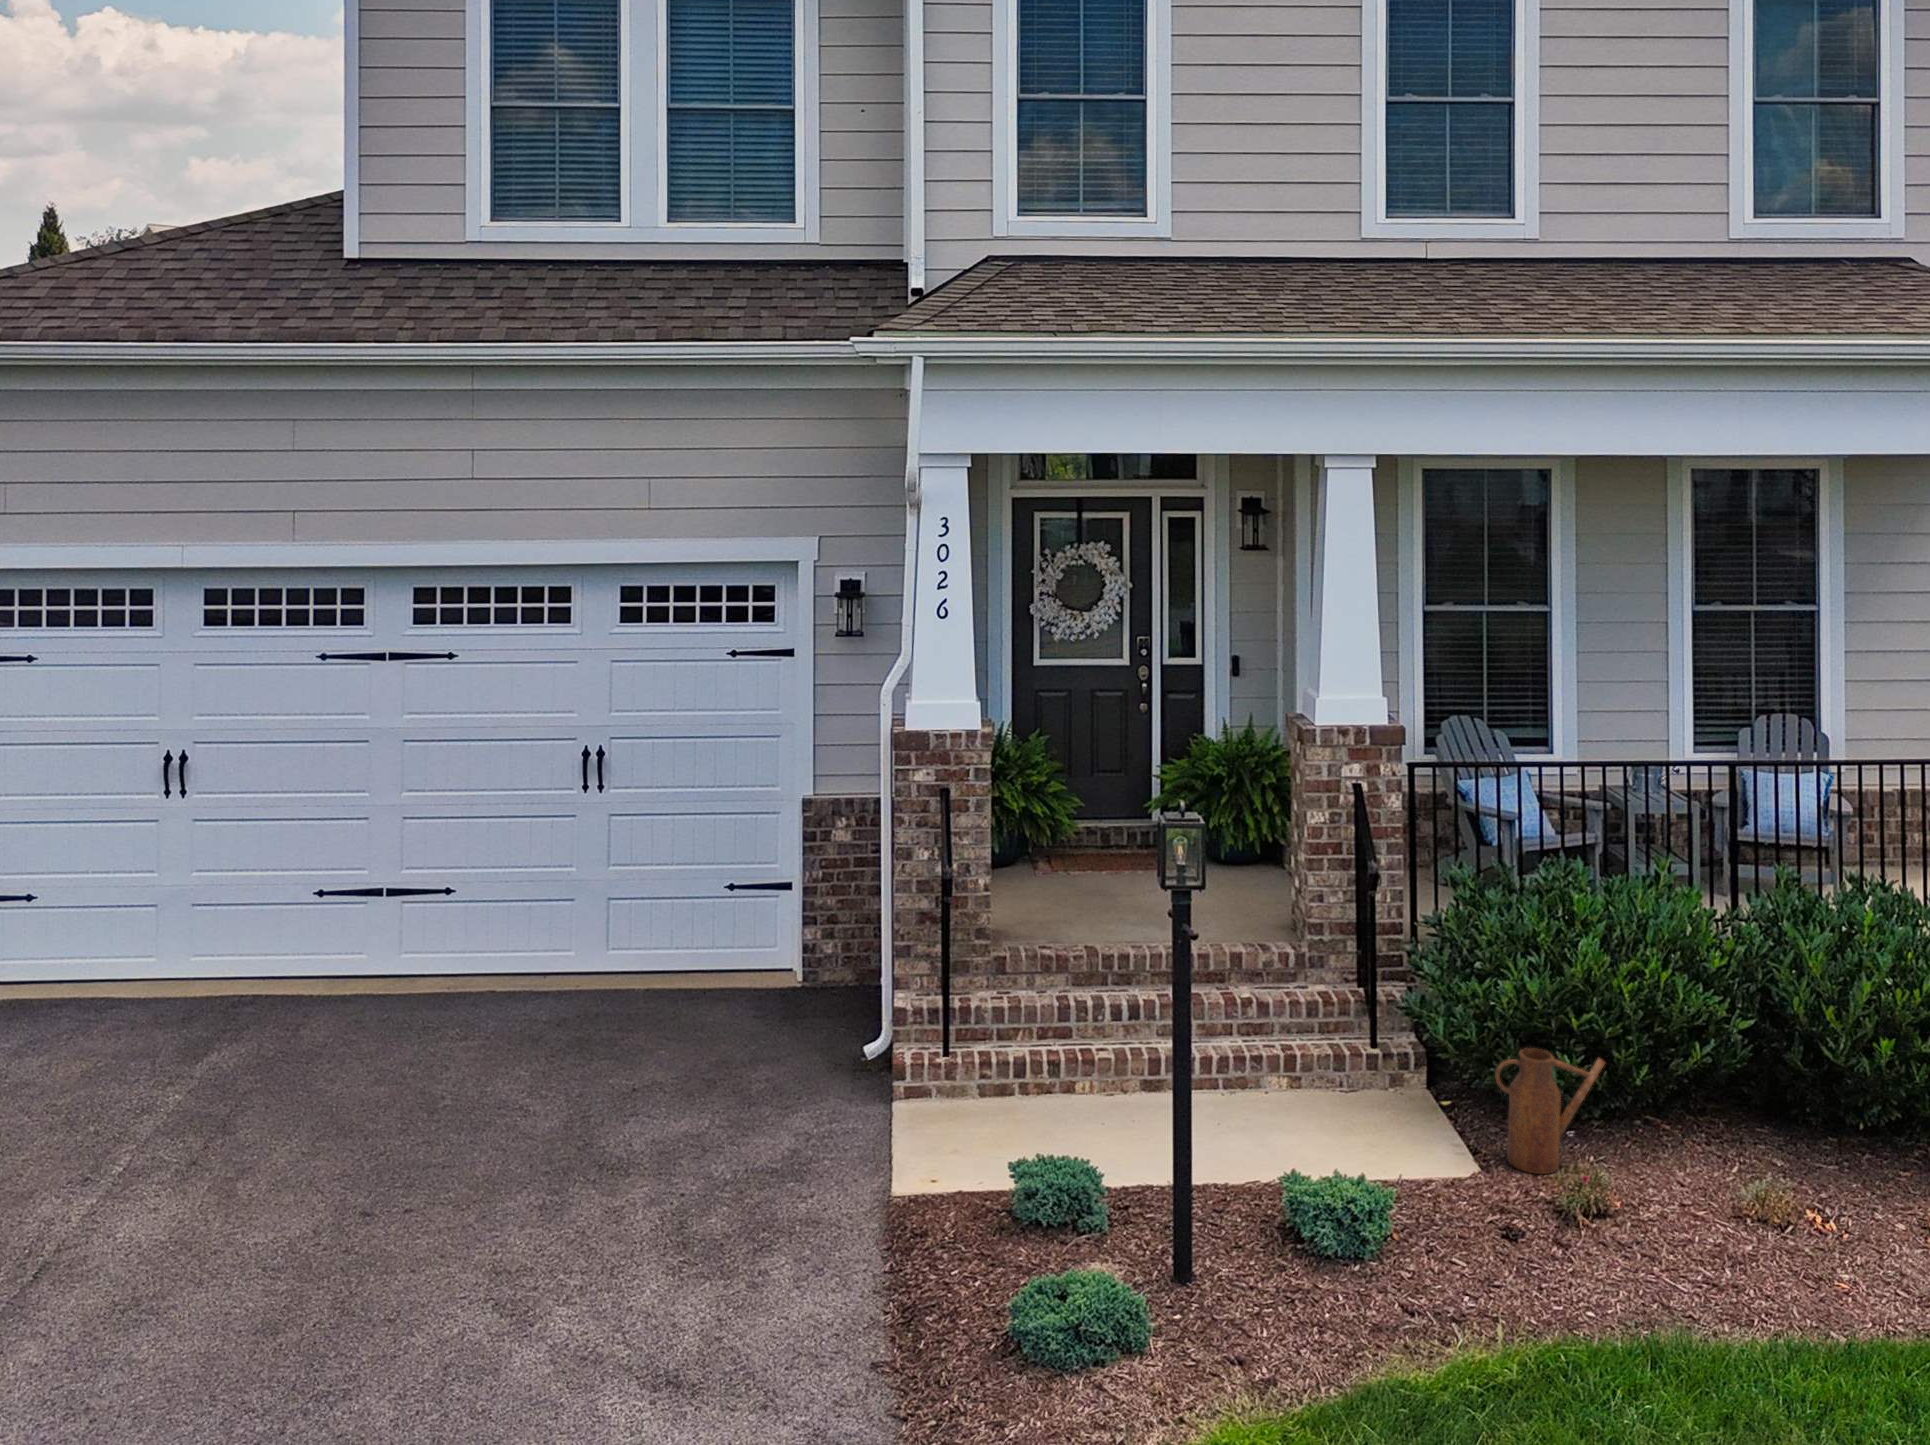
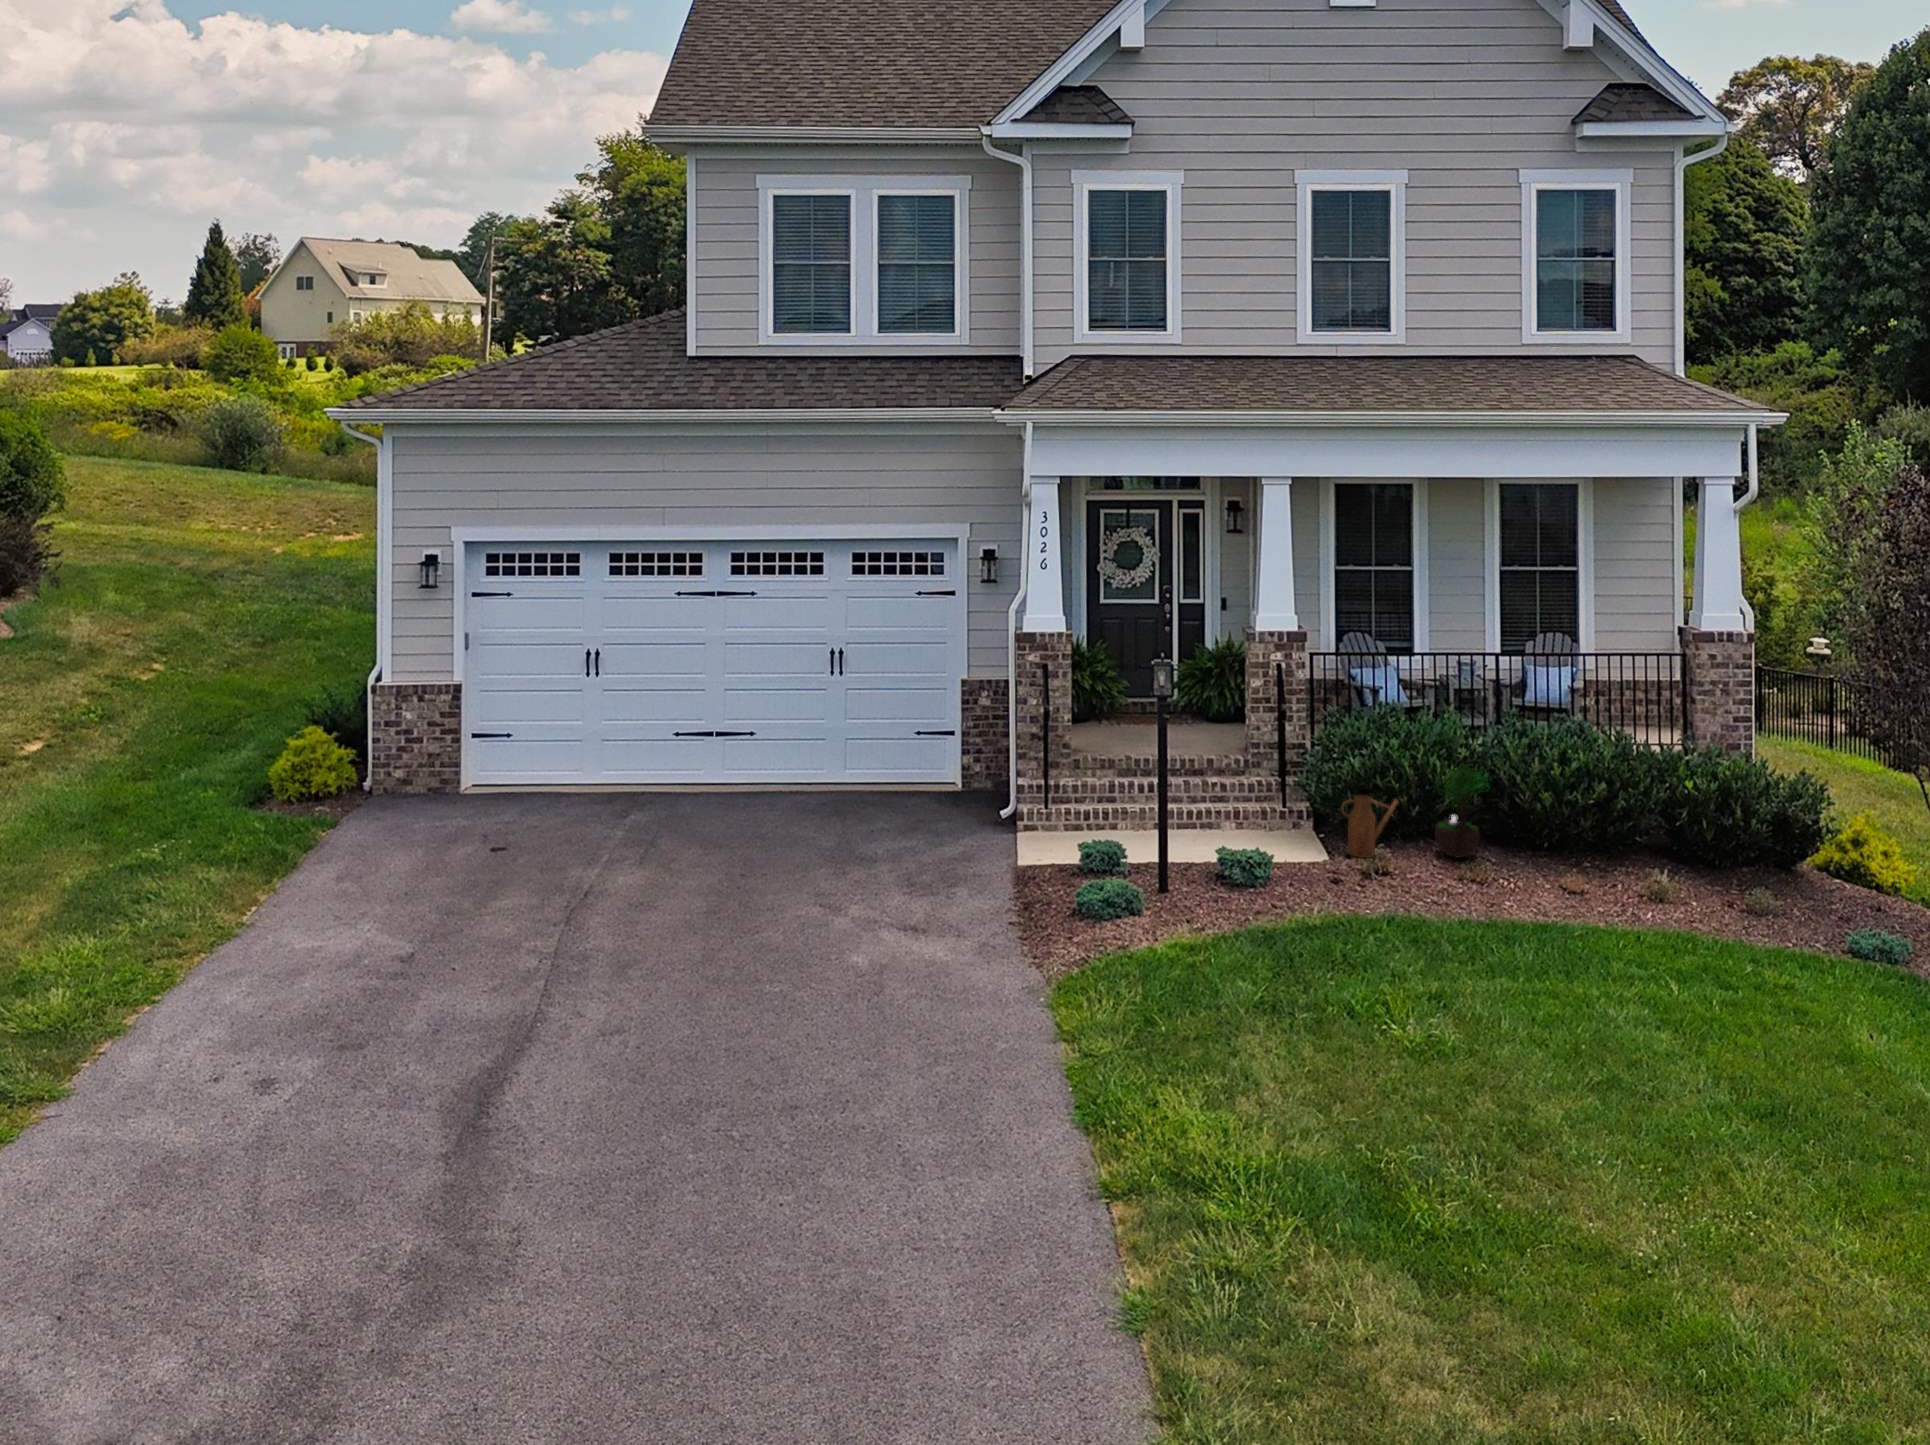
potted tree: none [1669,979,1786,1169] -> present [1433,764,1491,858]

